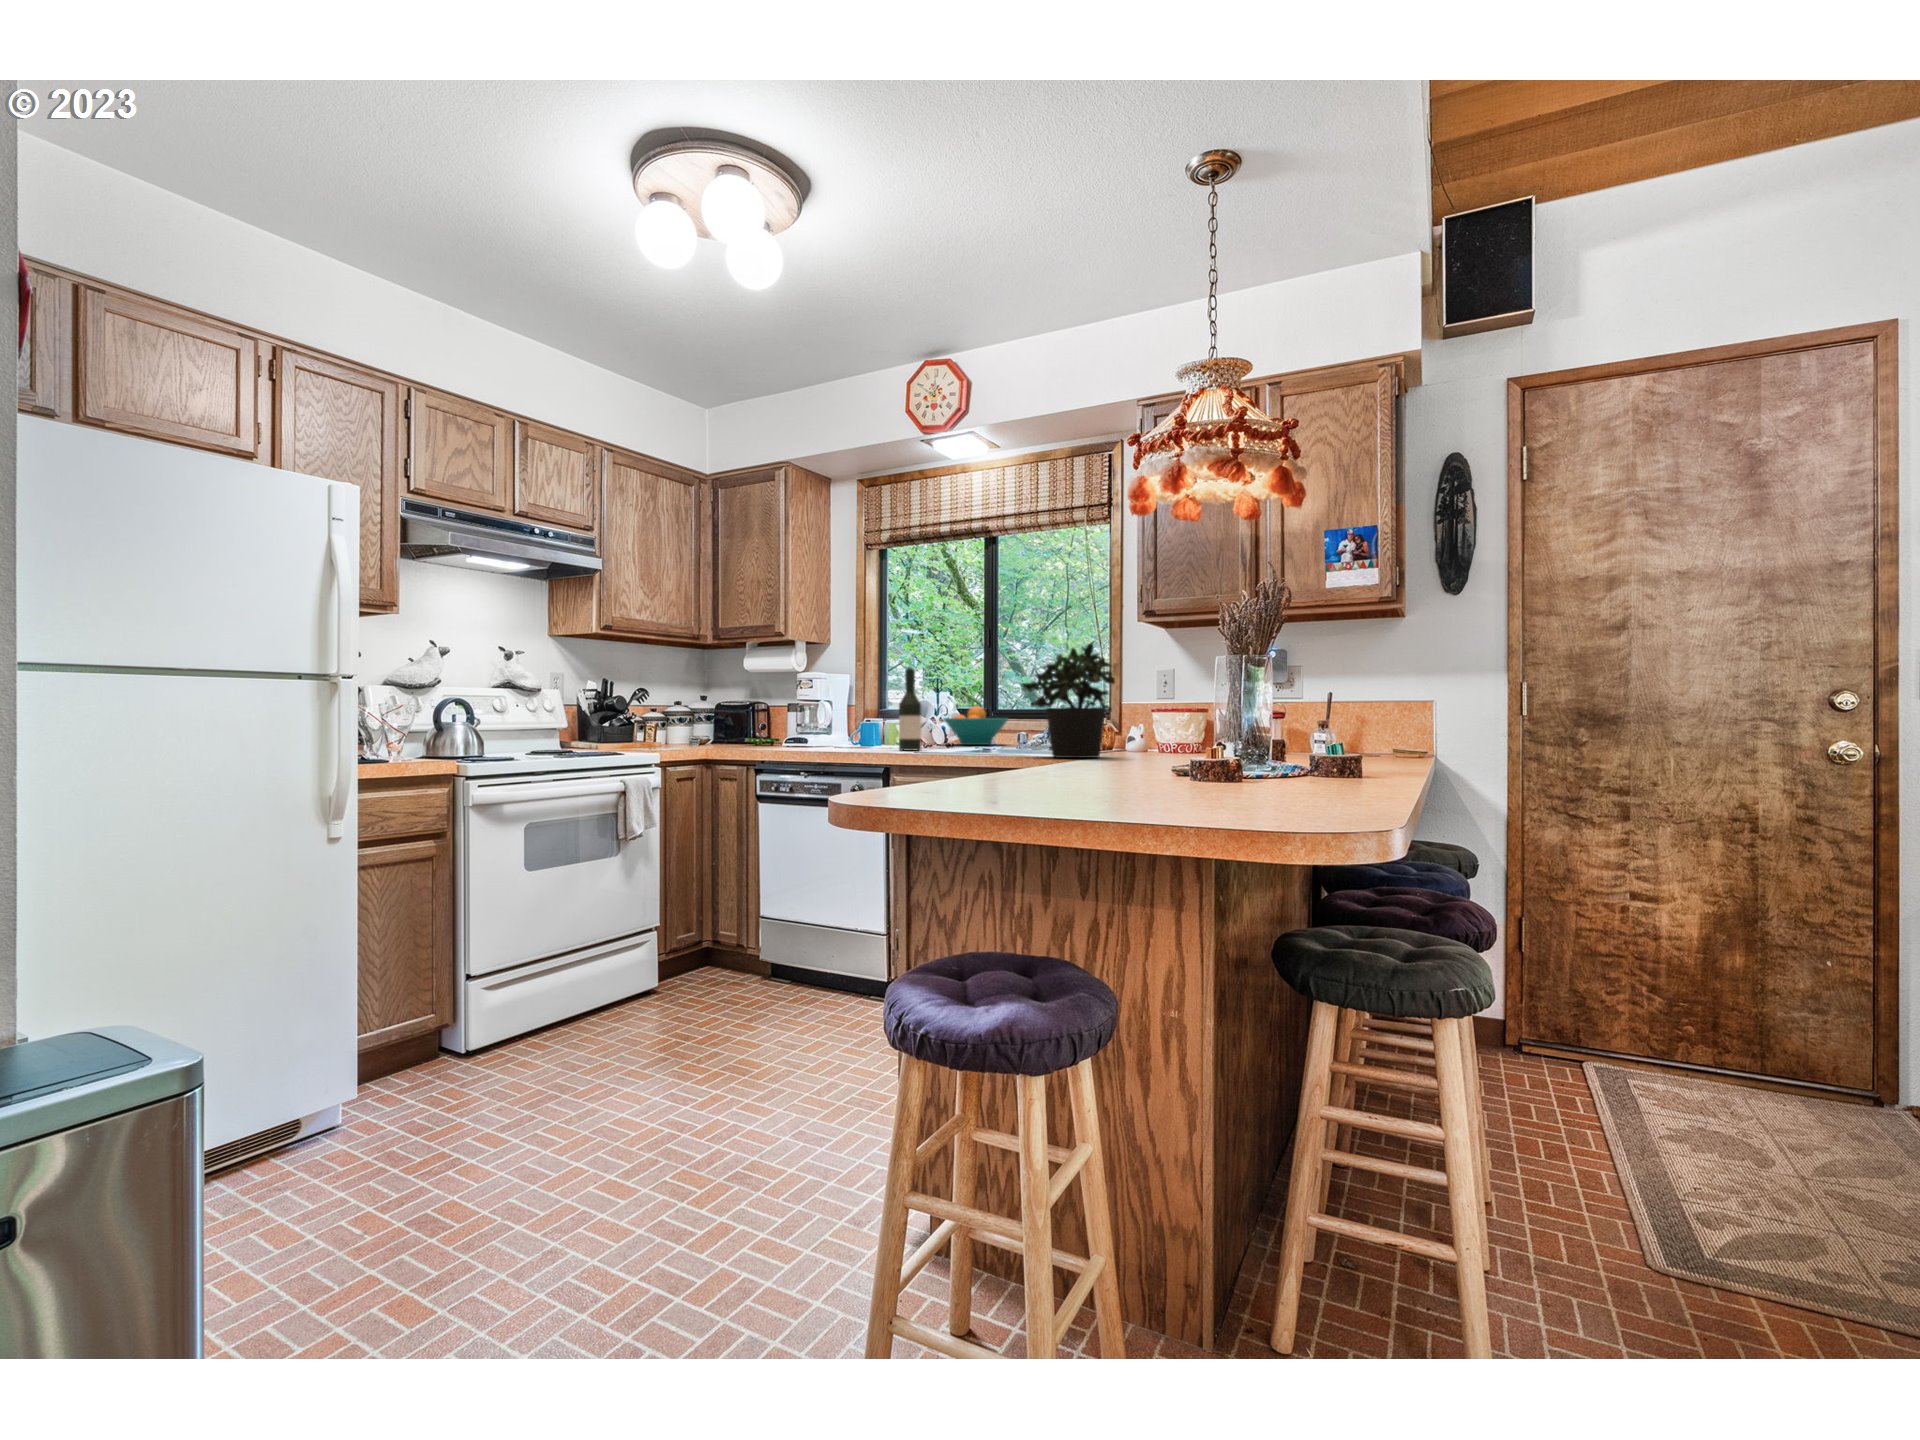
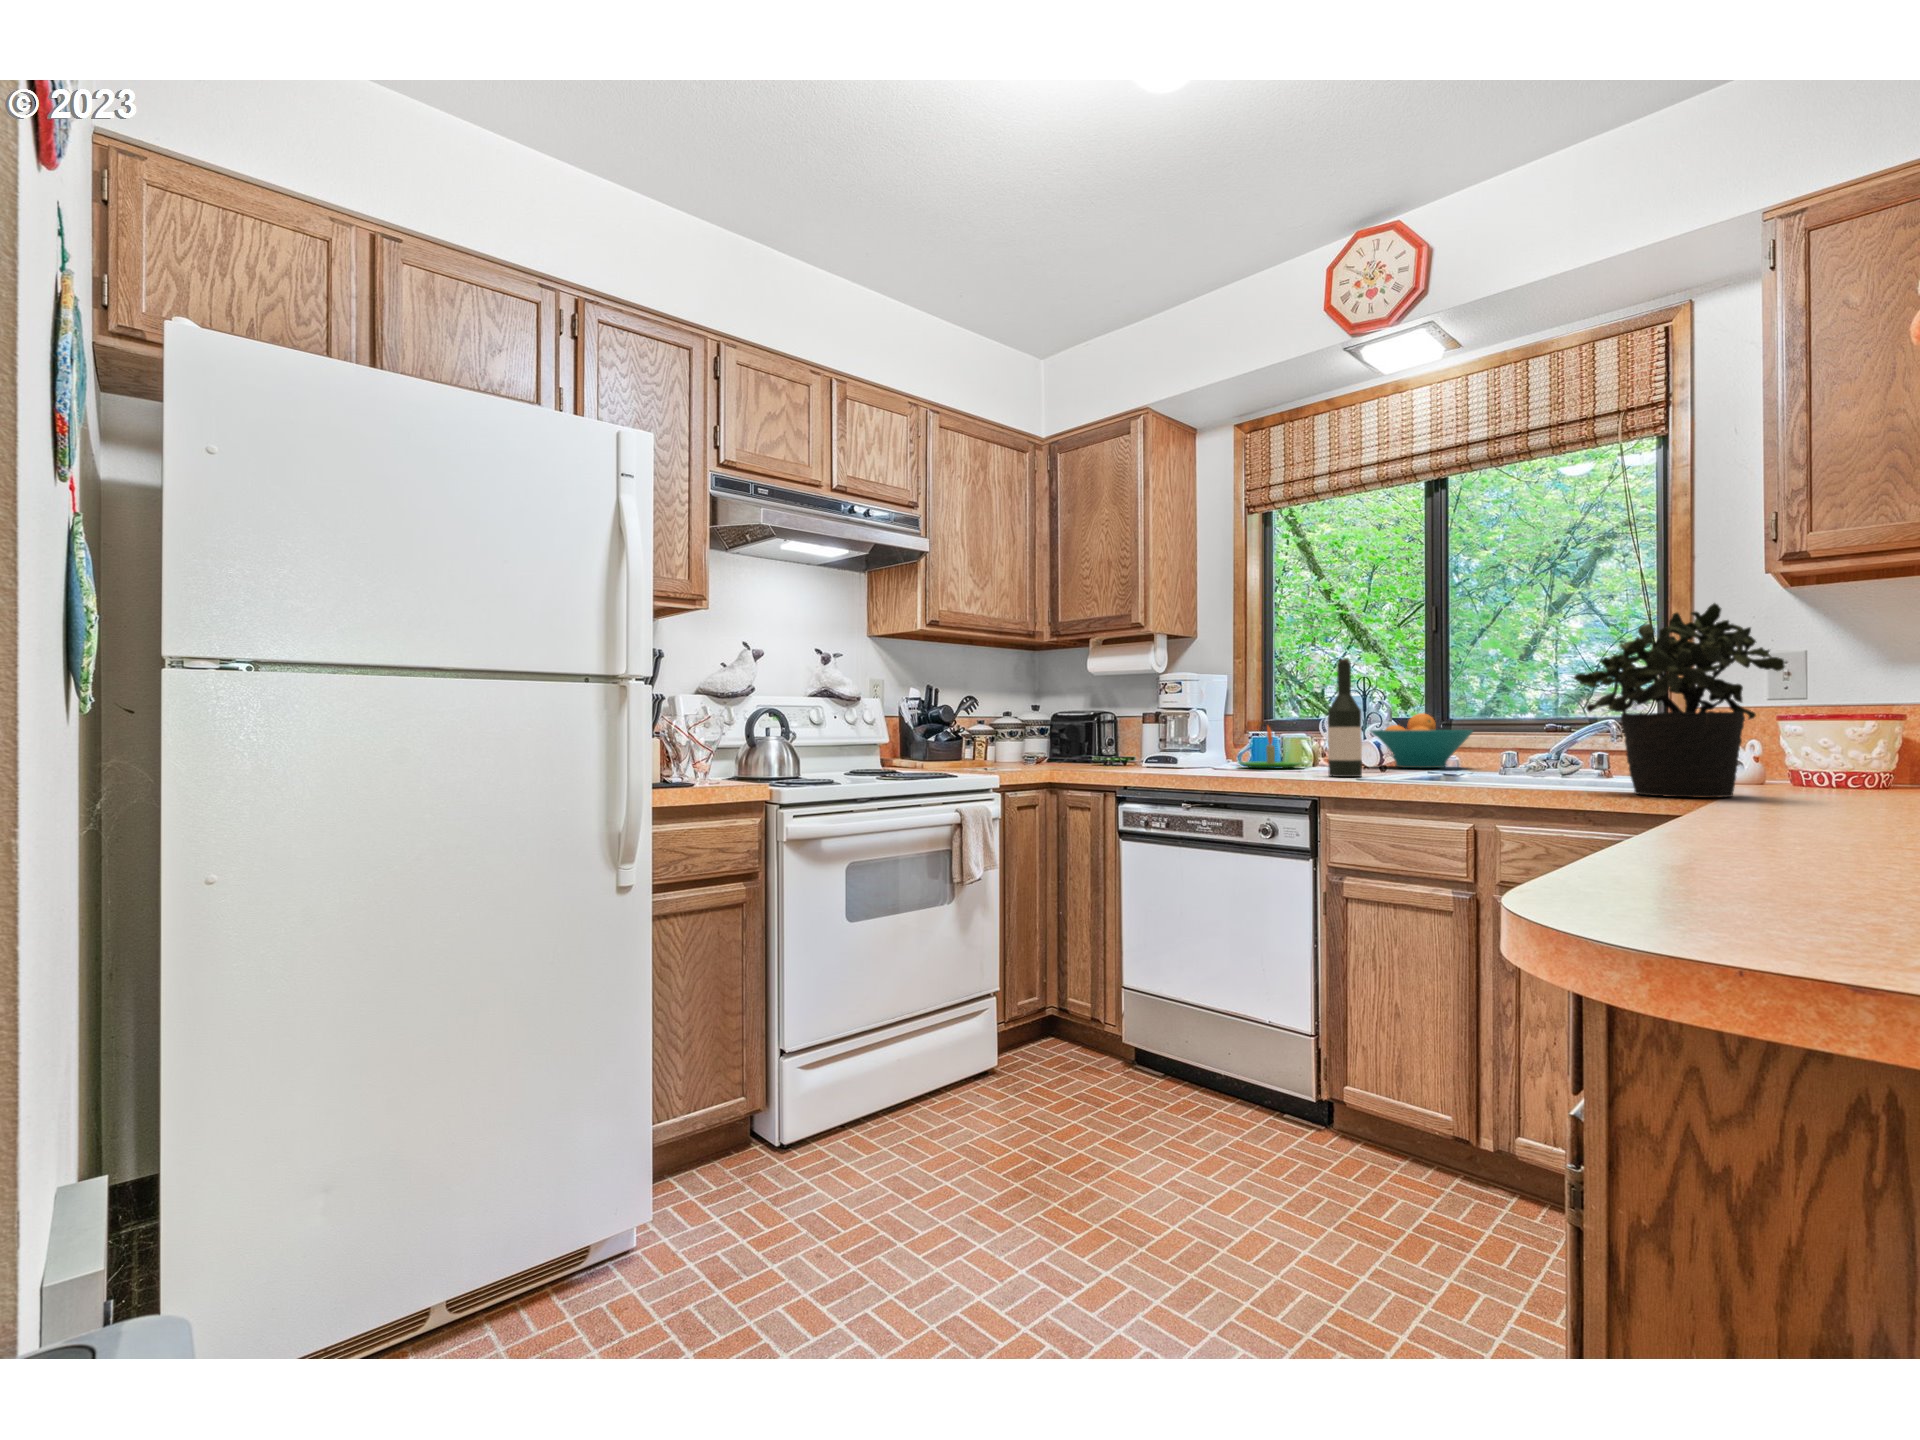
candle: none [848,714,897,746] -> present [1239,726,1303,768]

